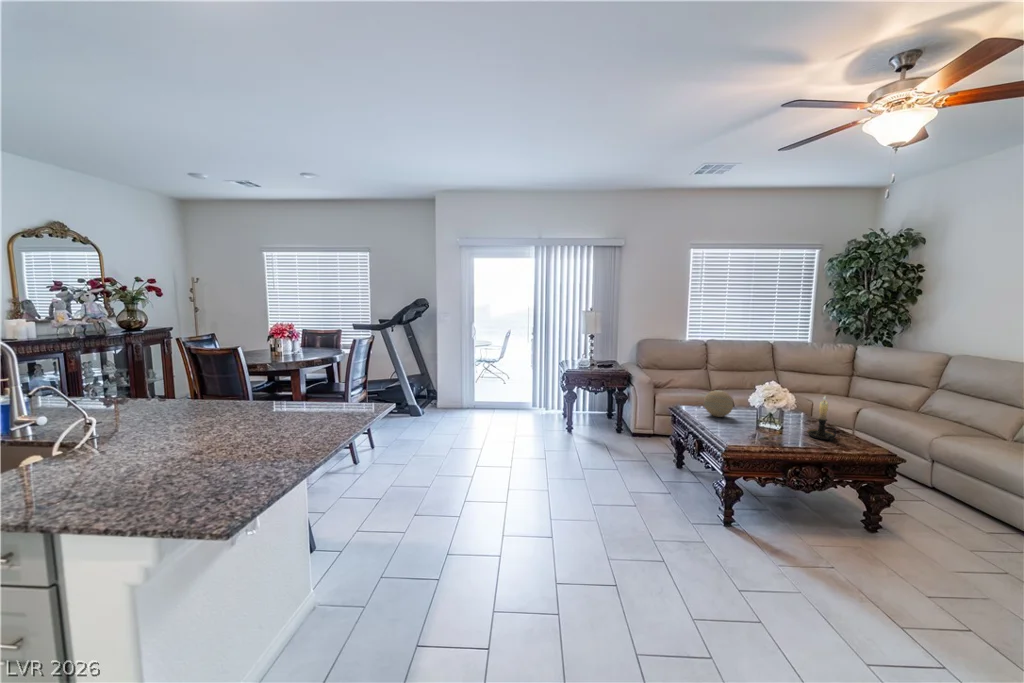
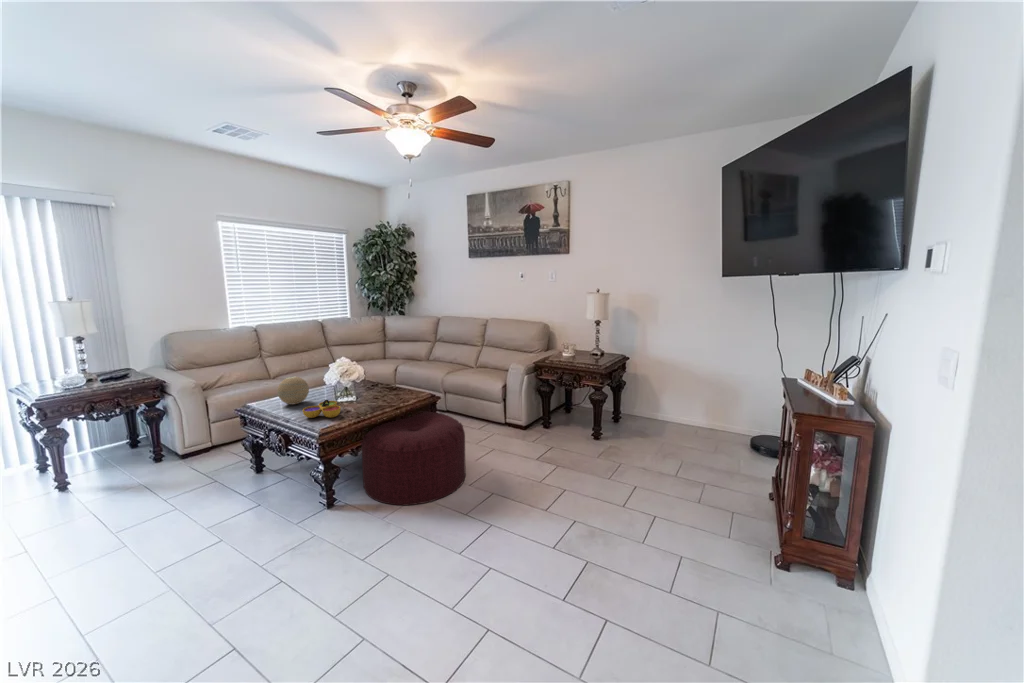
candle holder: present [807,396,836,441] -> none [375,361,396,399]
decorative bowl: none [719,419,757,439] -> present [303,400,341,418]
ottoman: none [769,460,940,594] -> present [362,412,466,505]

